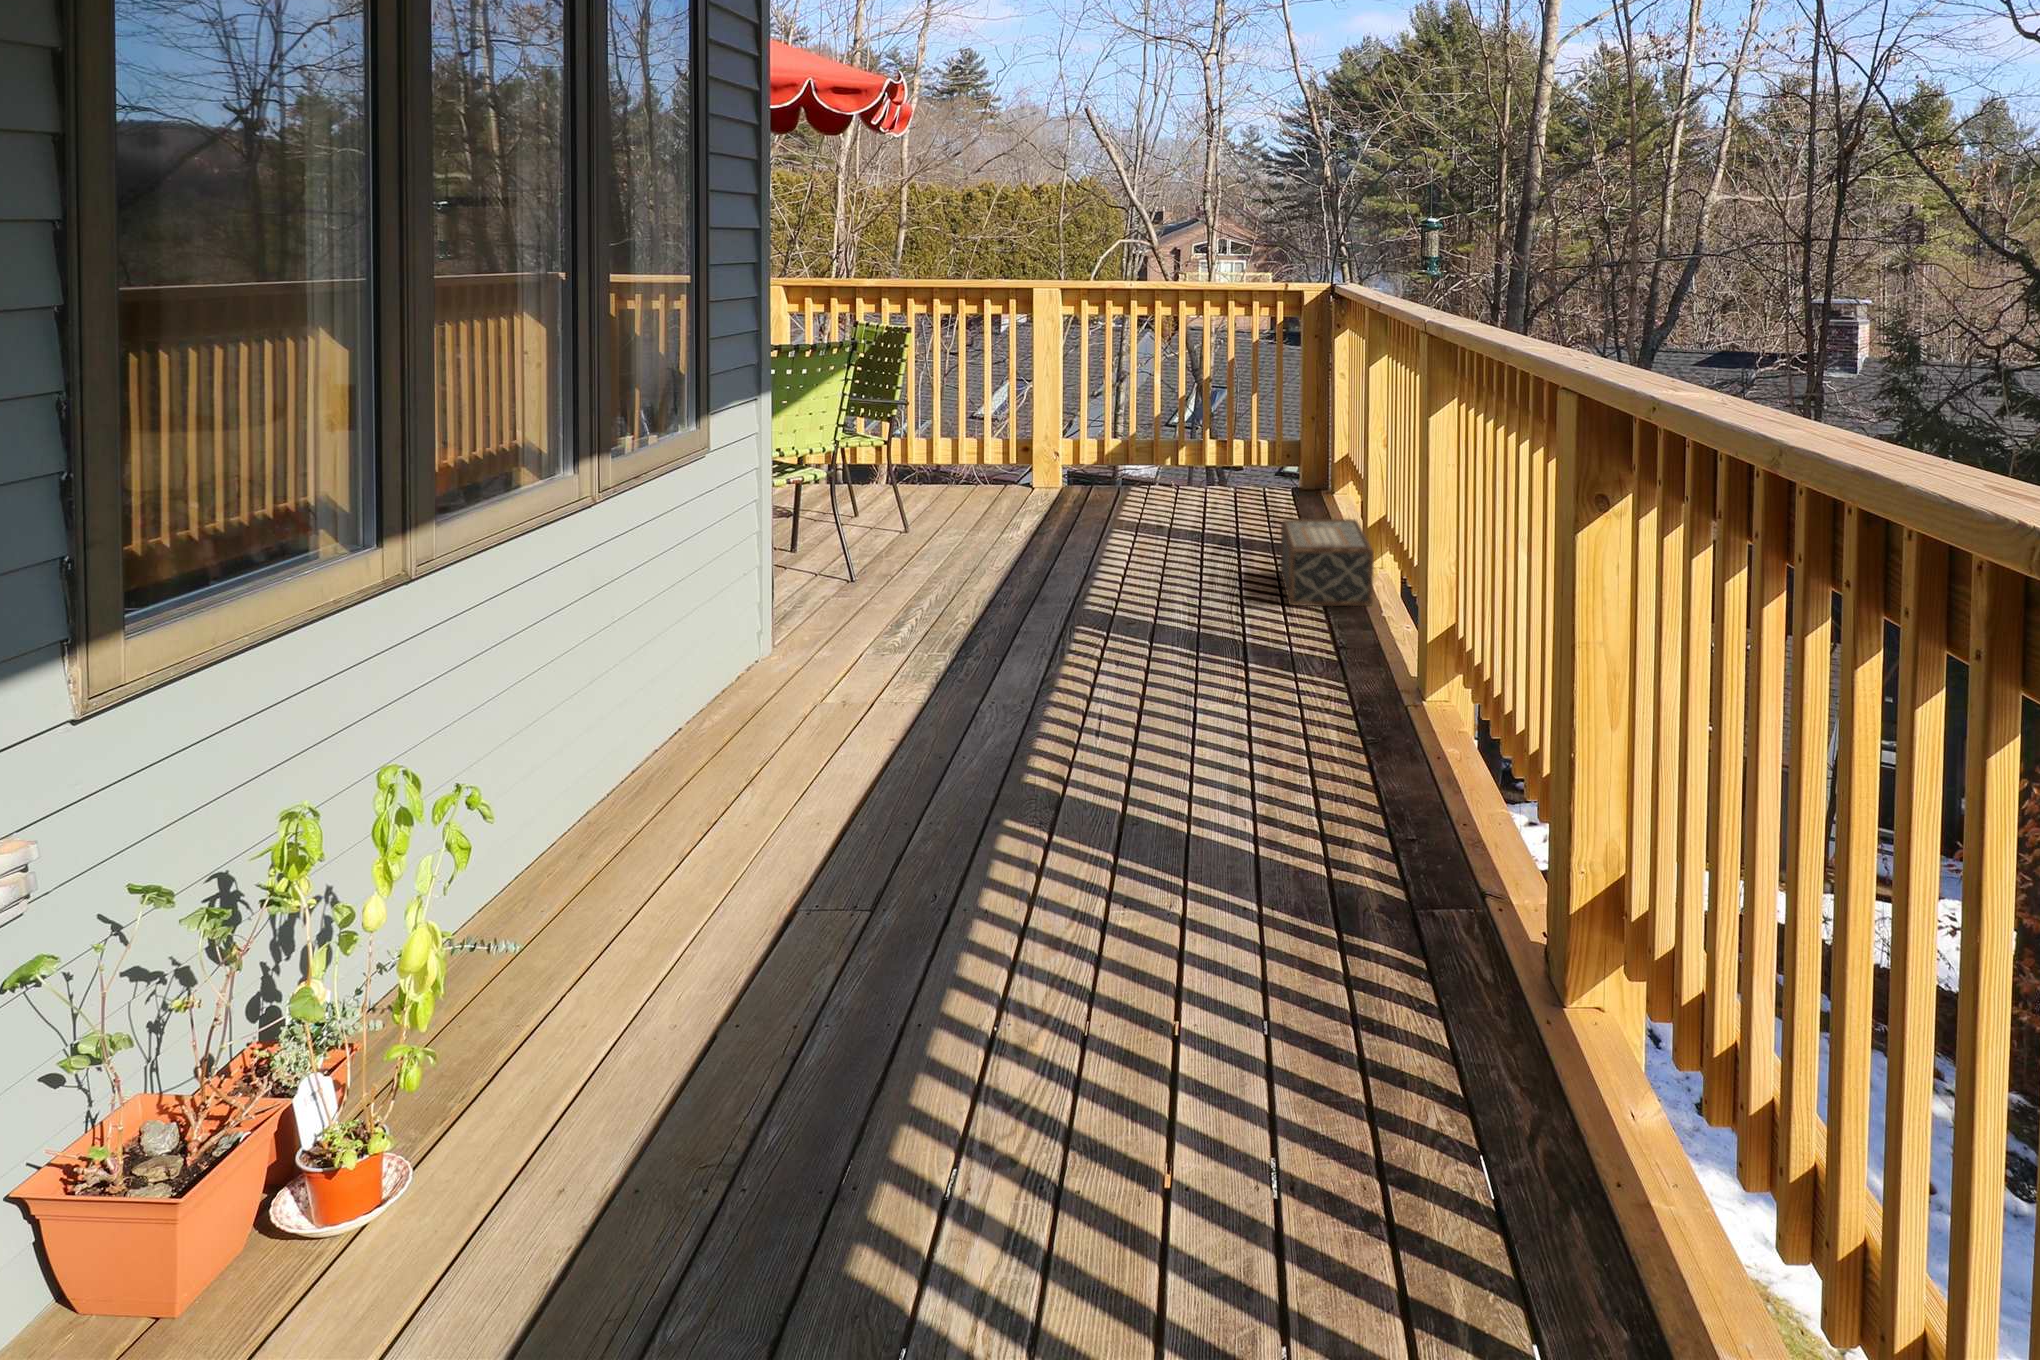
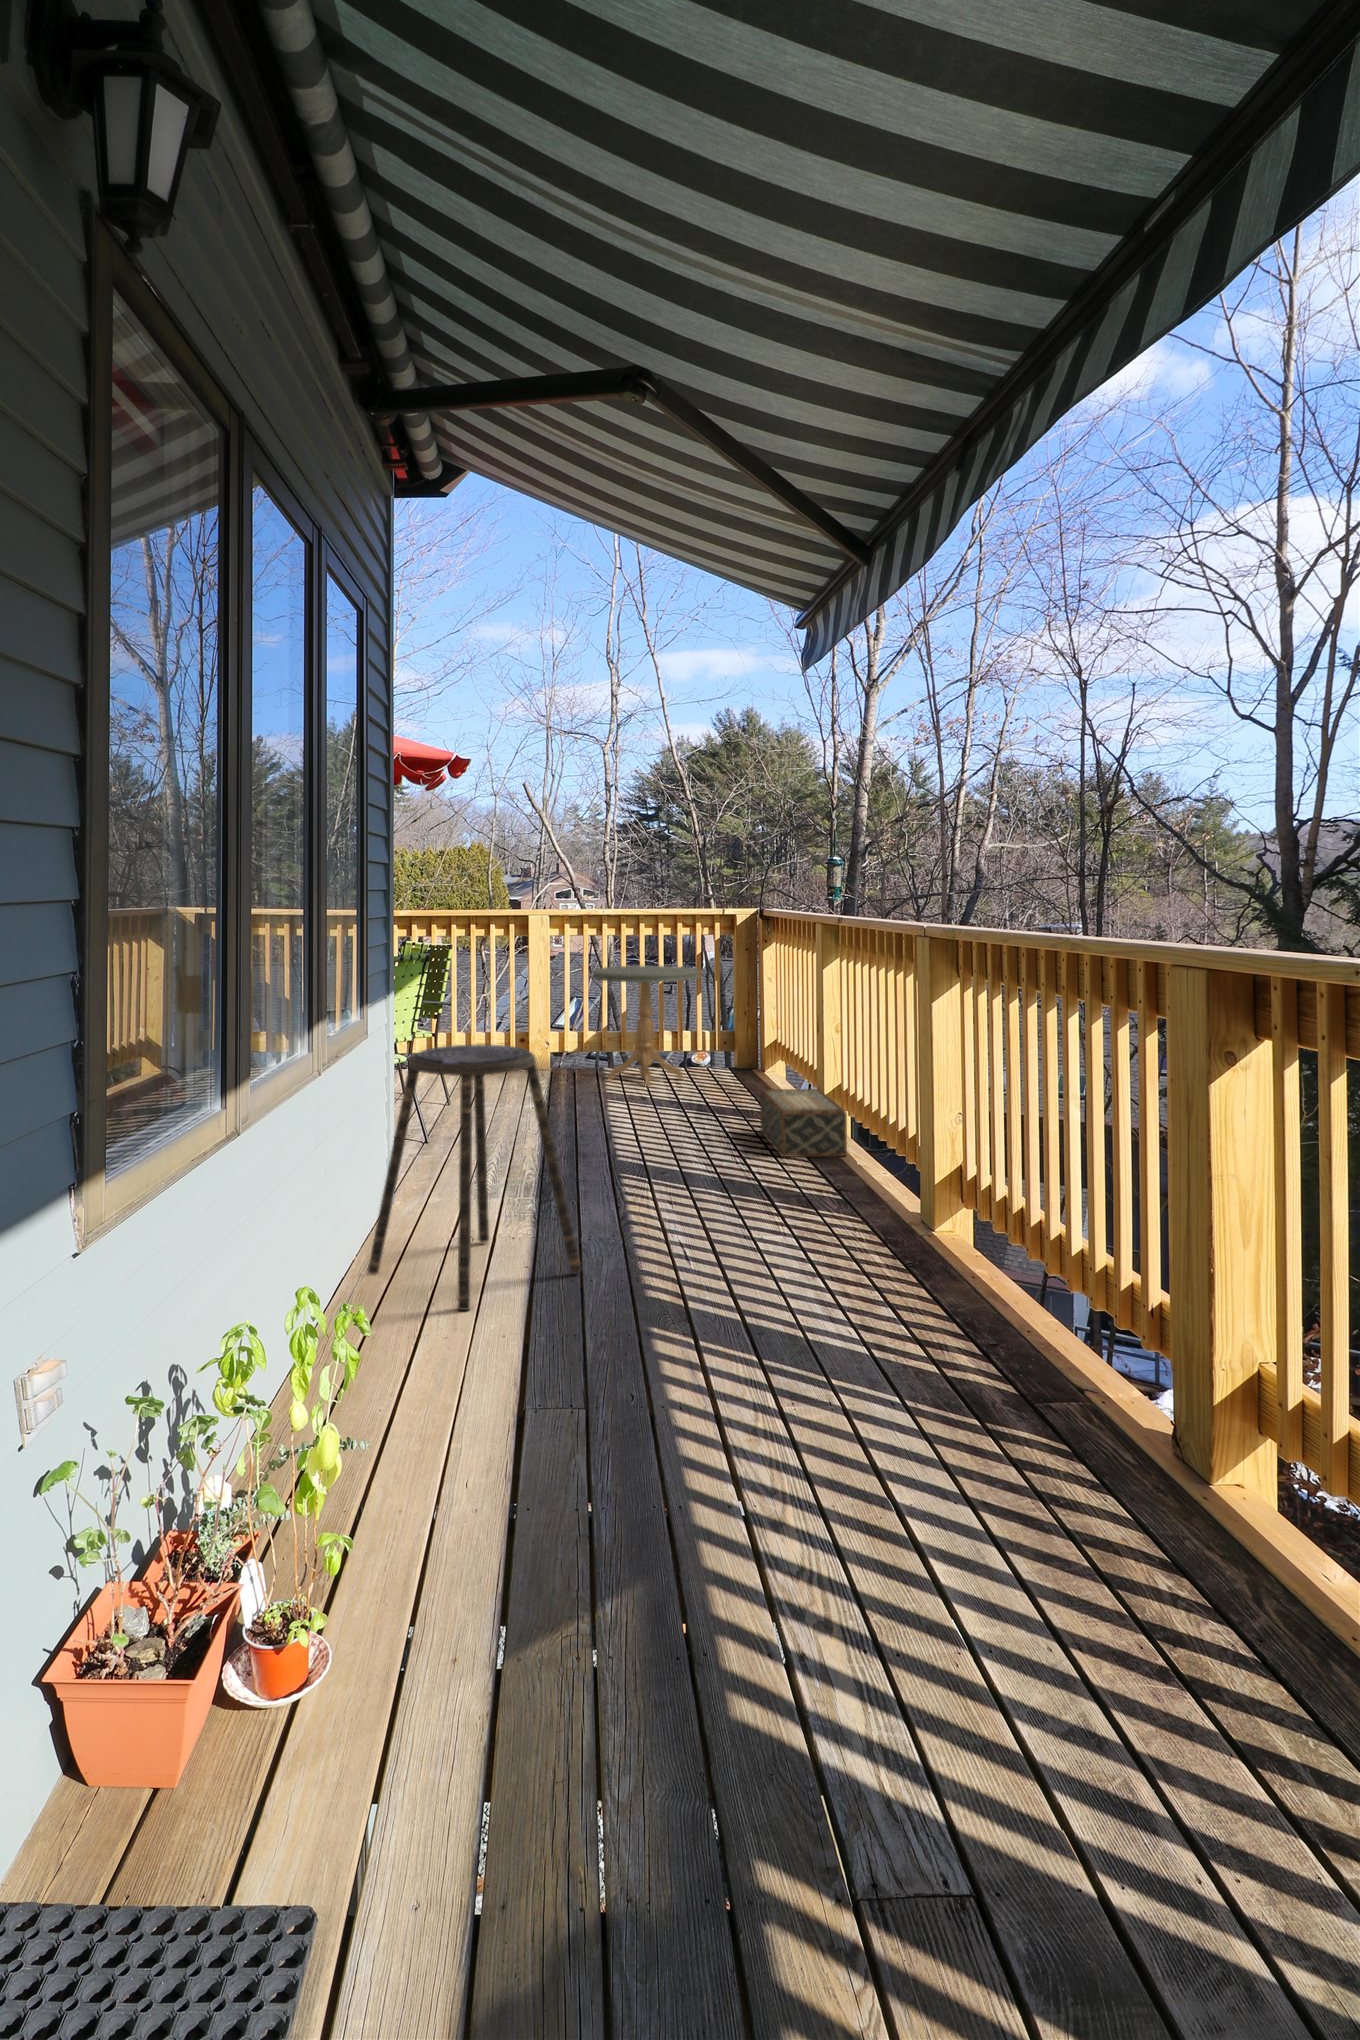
side table: none [1103,356,1243,511] -> present [591,966,699,1086]
stool: none [688,464,955,791] -> present [367,1044,582,1310]

